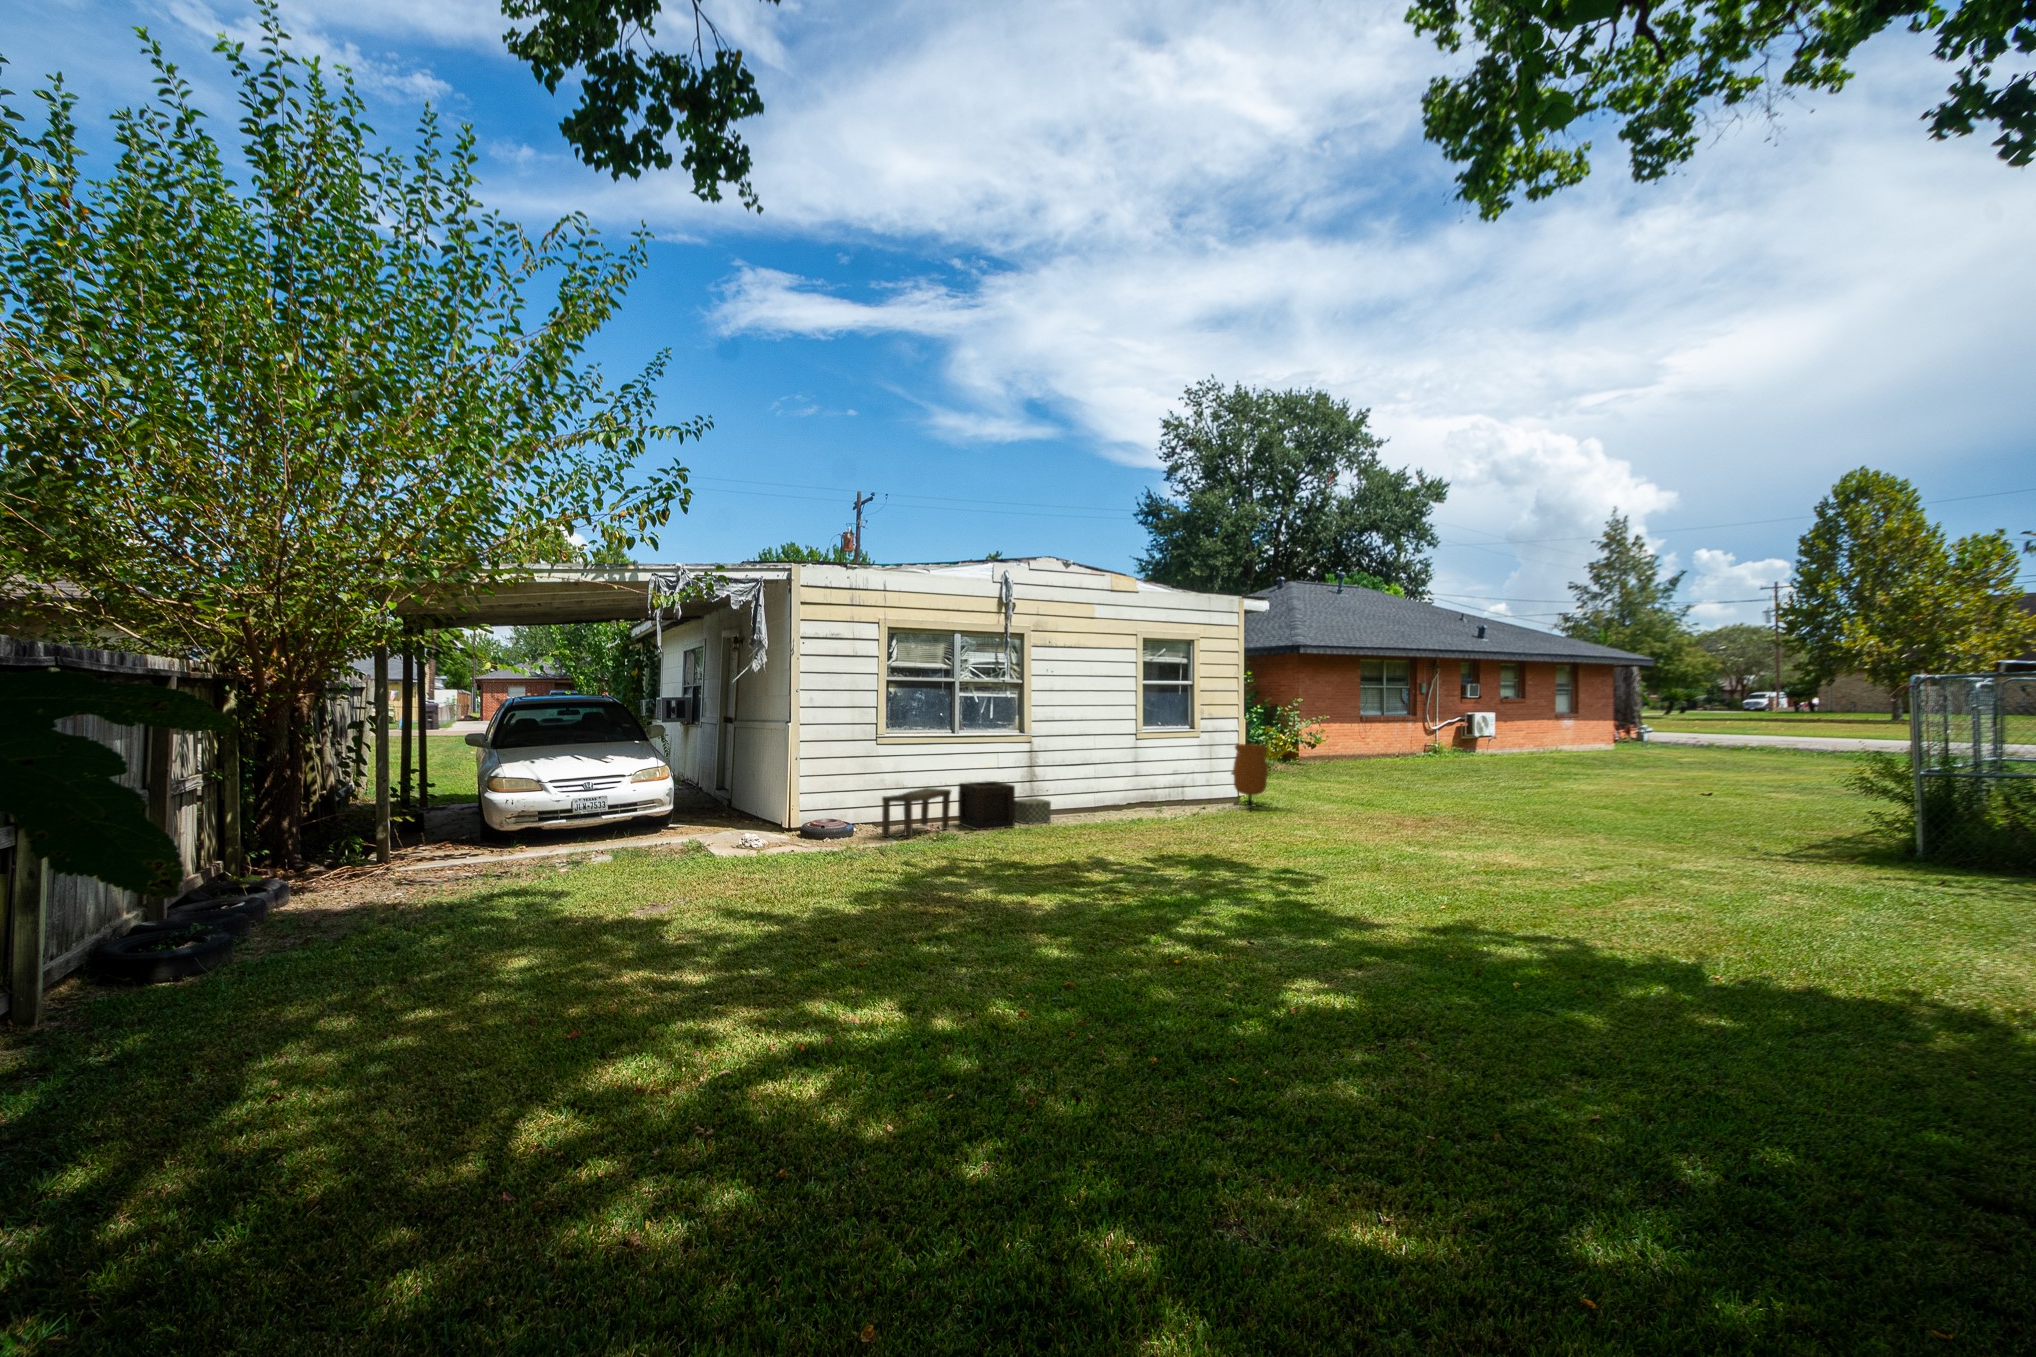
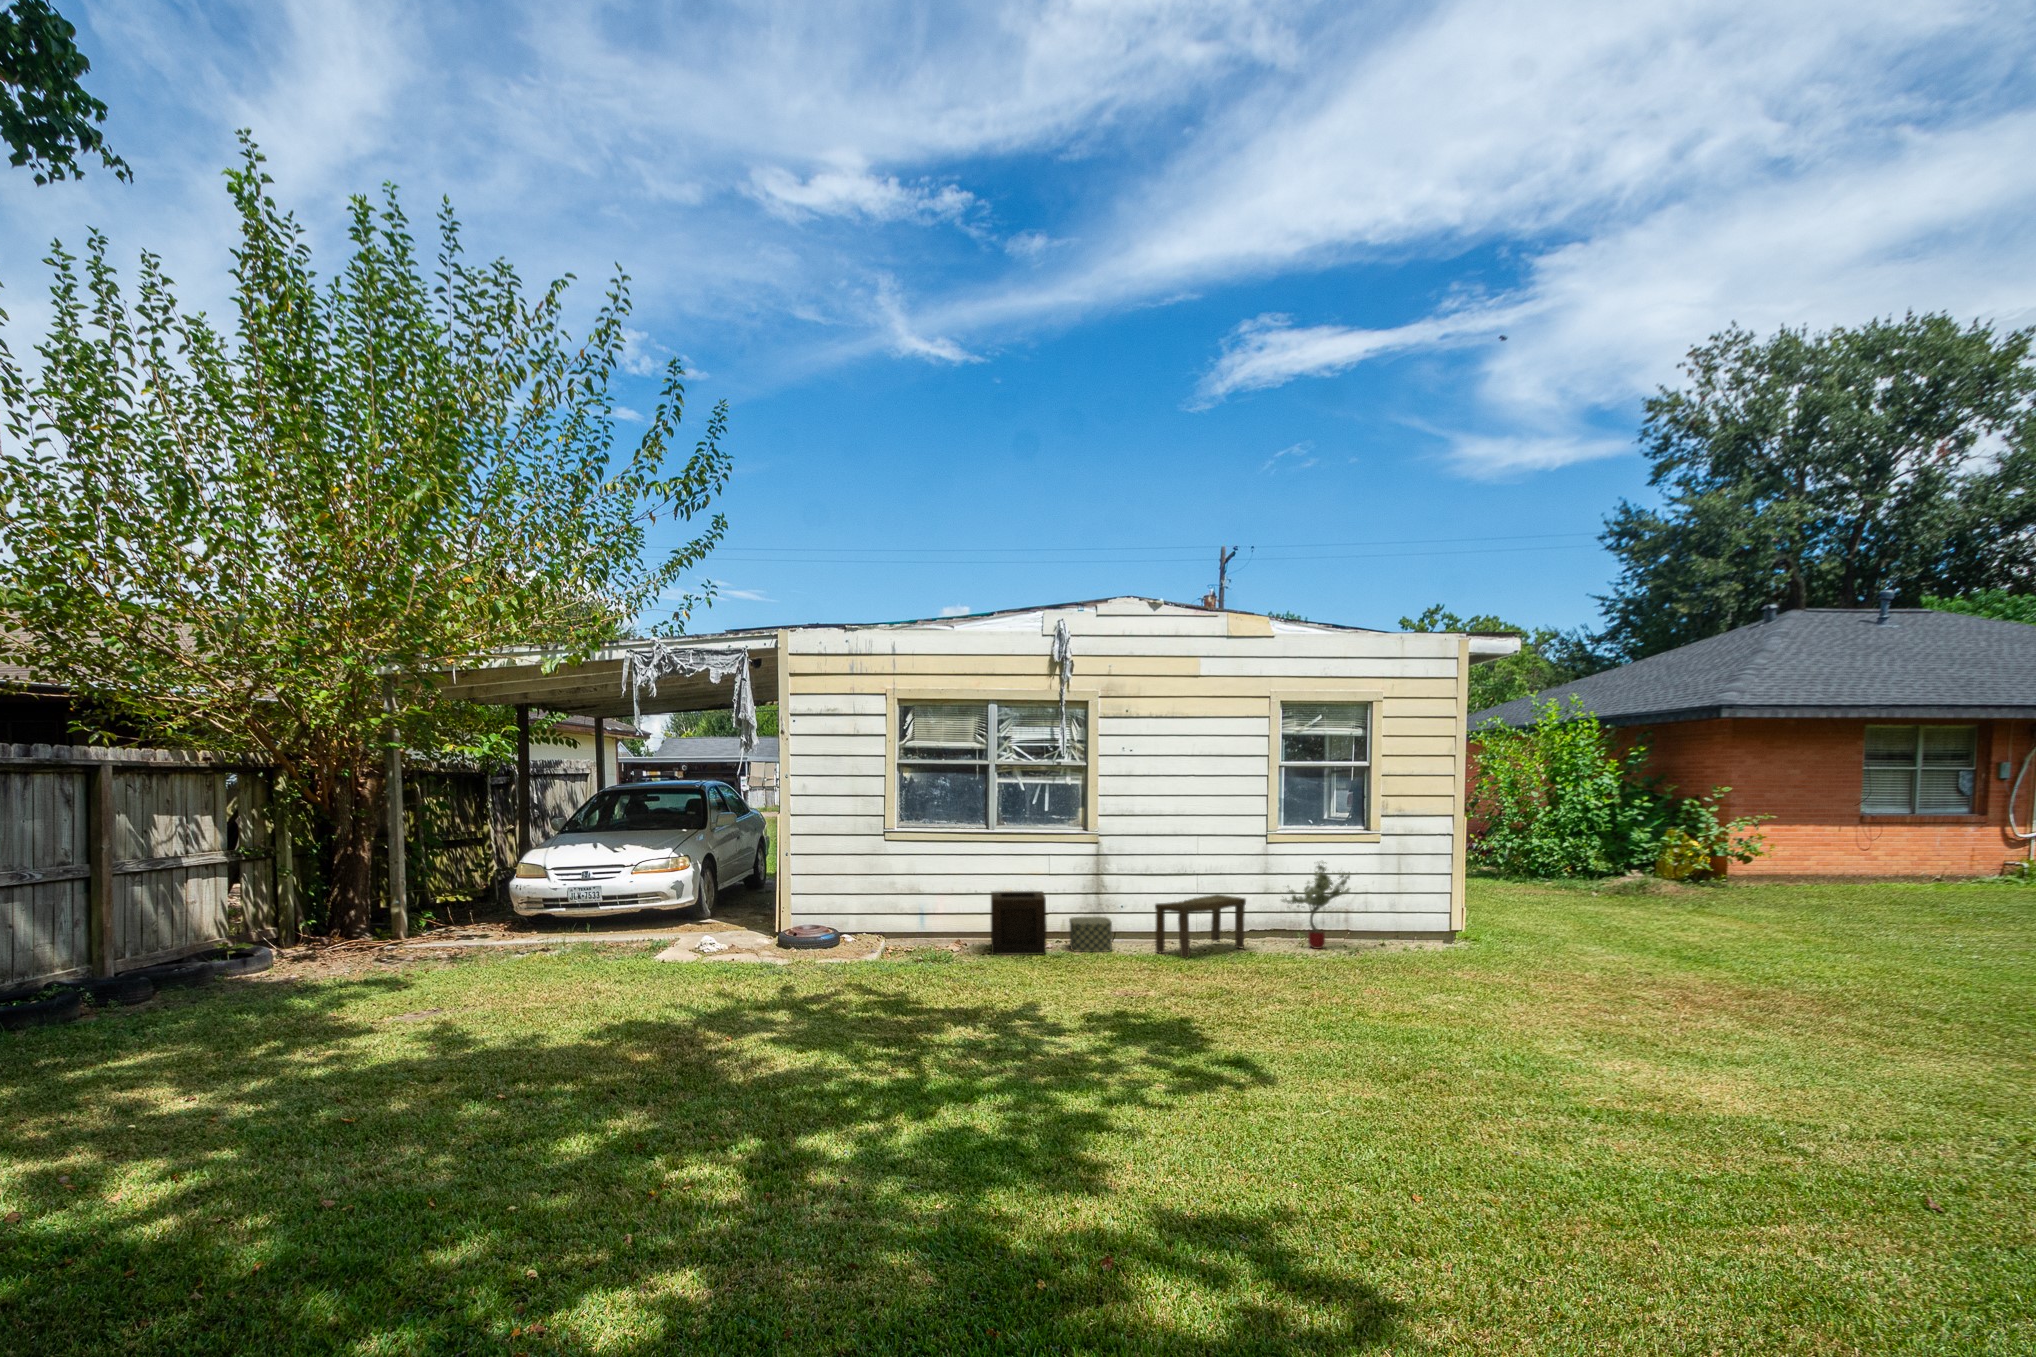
lounge chair: present [1231,744,1269,810] -> none [1413,854,1494,959]
potted tree: none [1148,750,1192,812] -> present [1282,862,1350,949]
bench: present [882,788,952,839] -> present [1155,894,1246,958]

